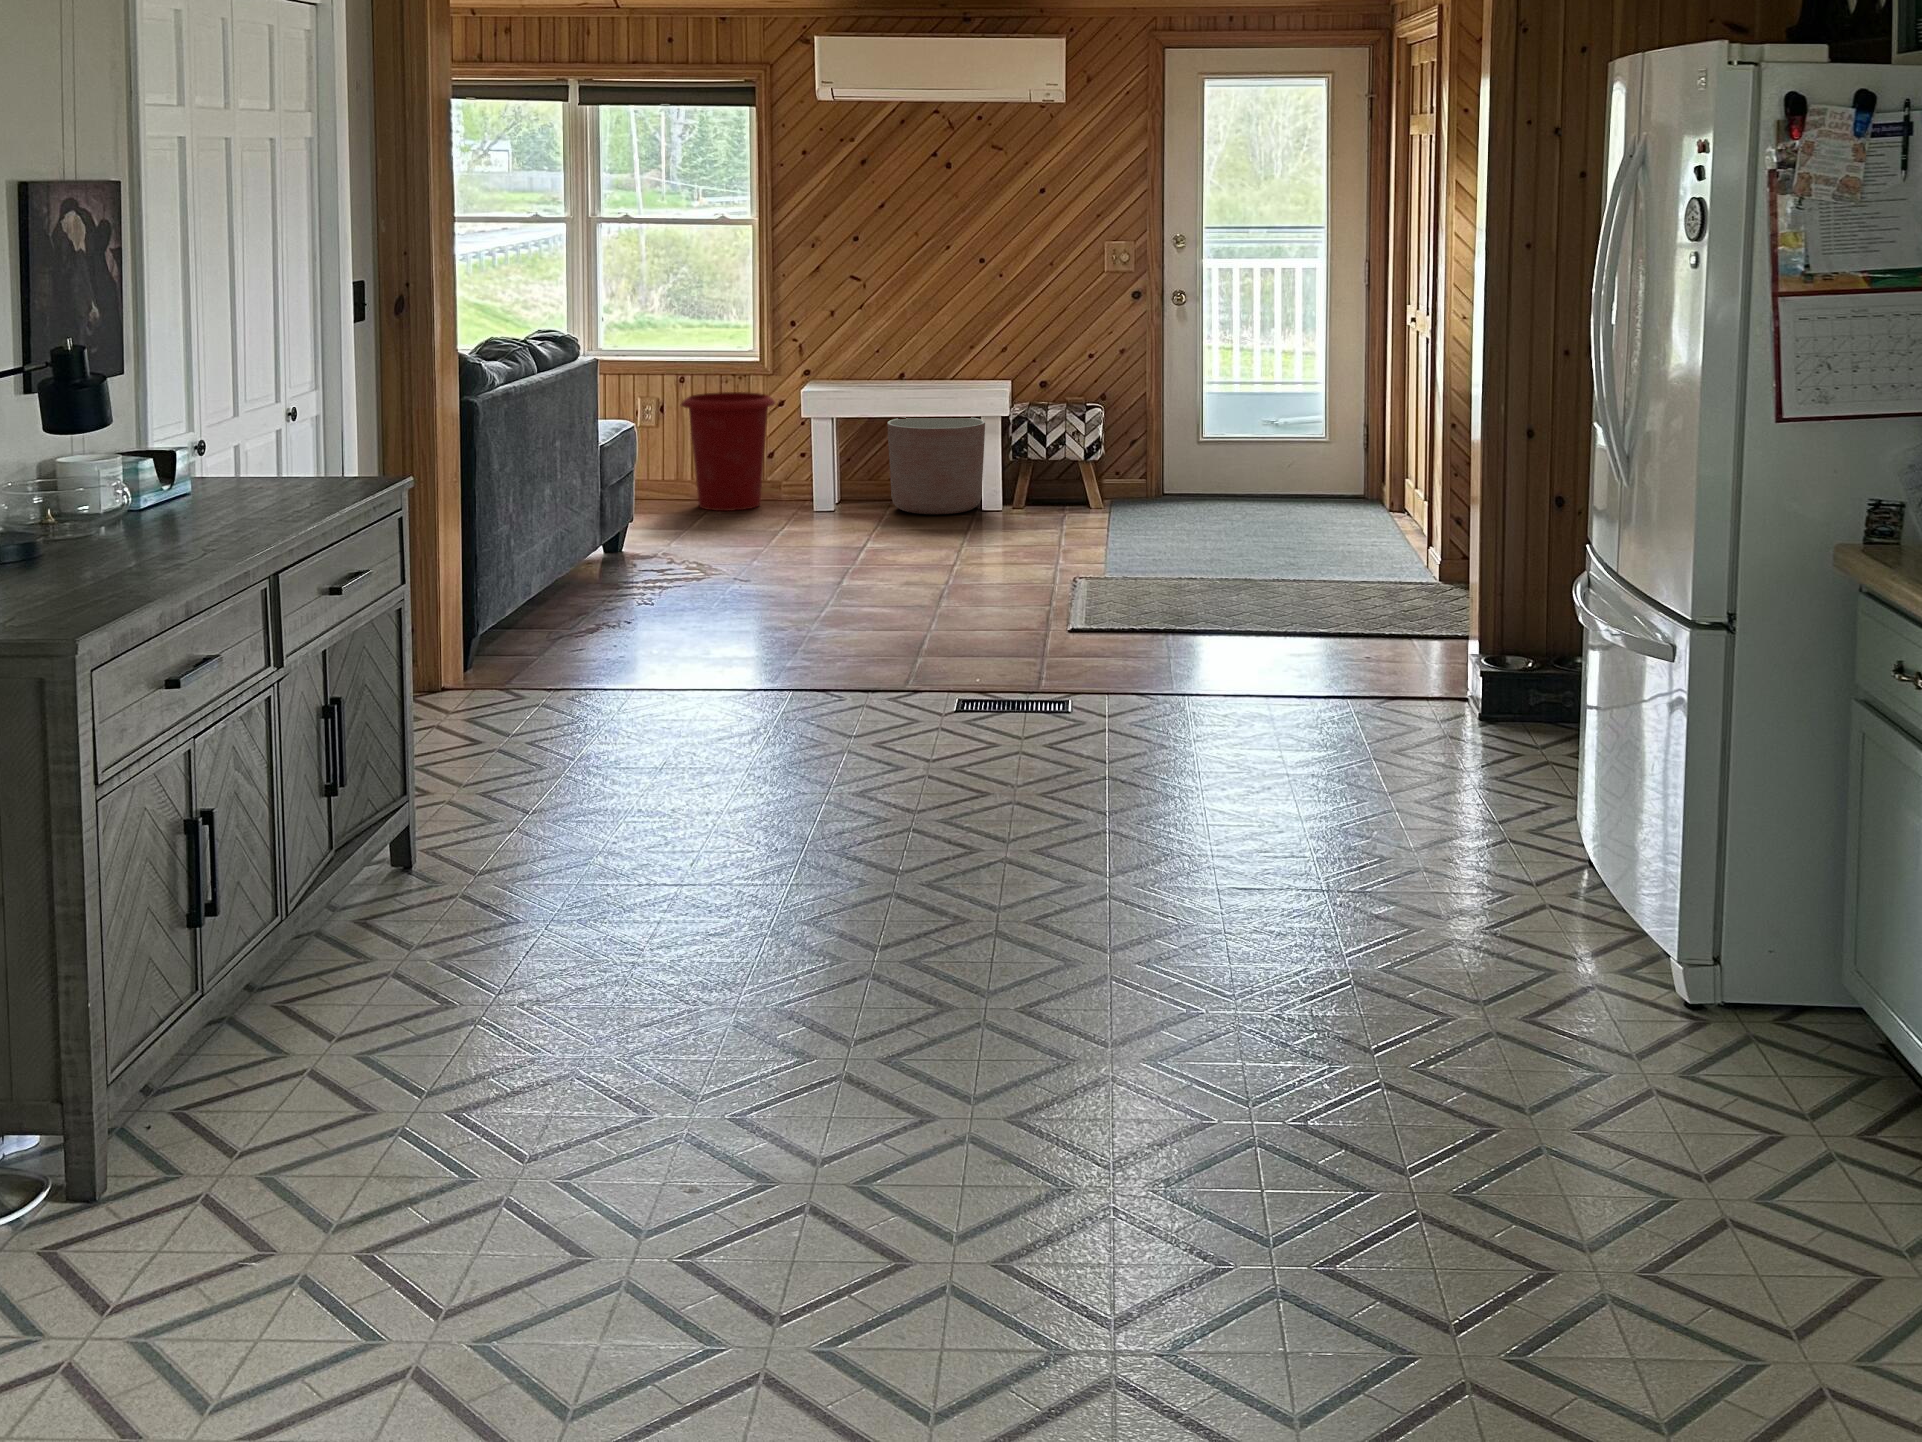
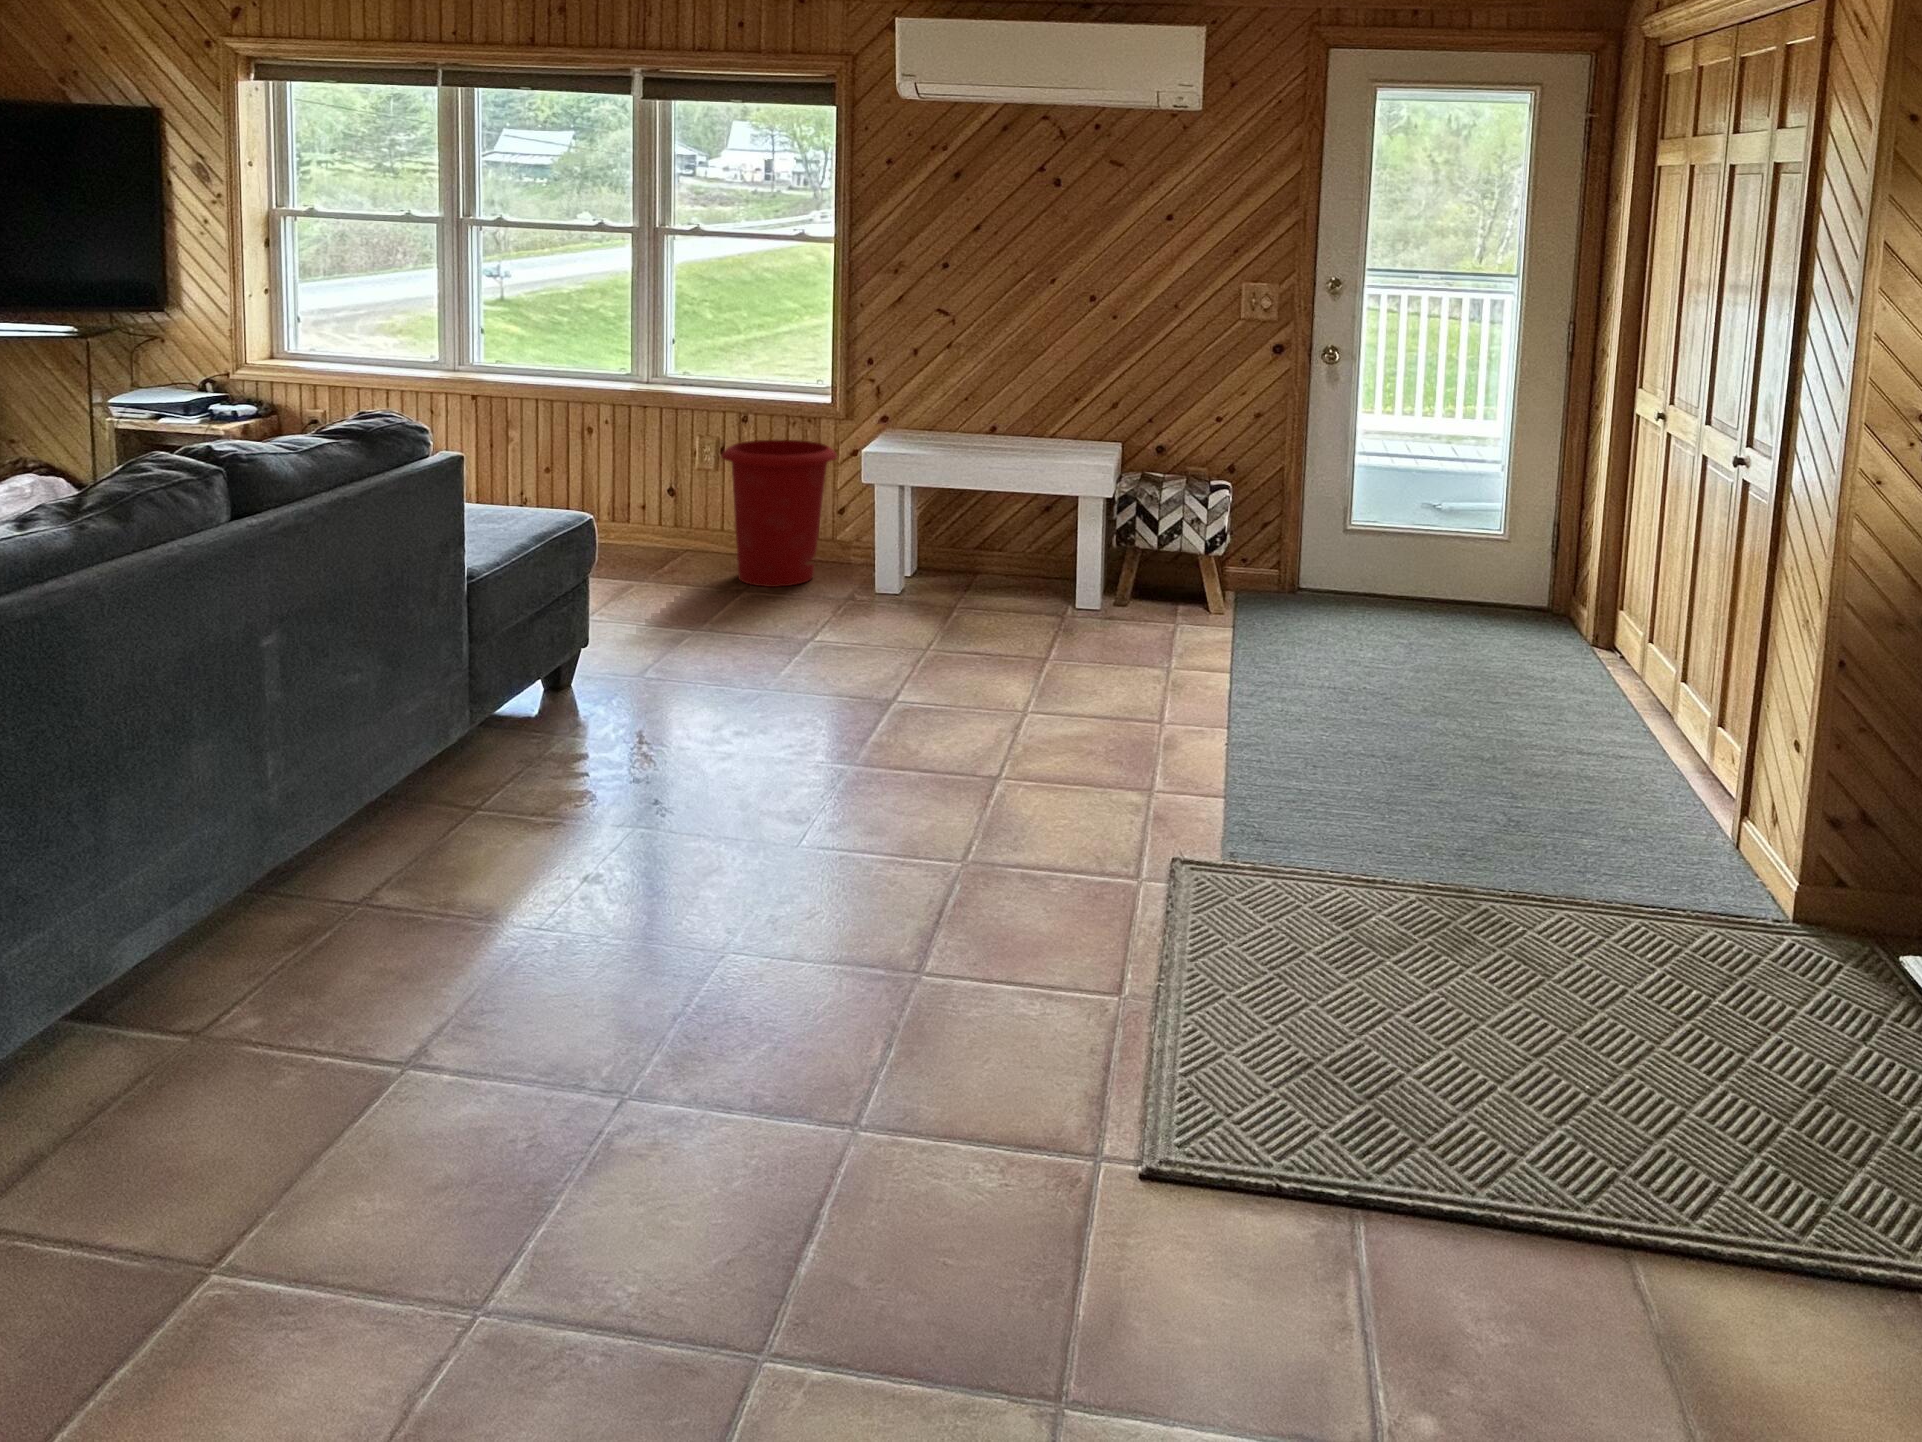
planter: present [887,416,985,514] -> none [963,483,1083,613]

